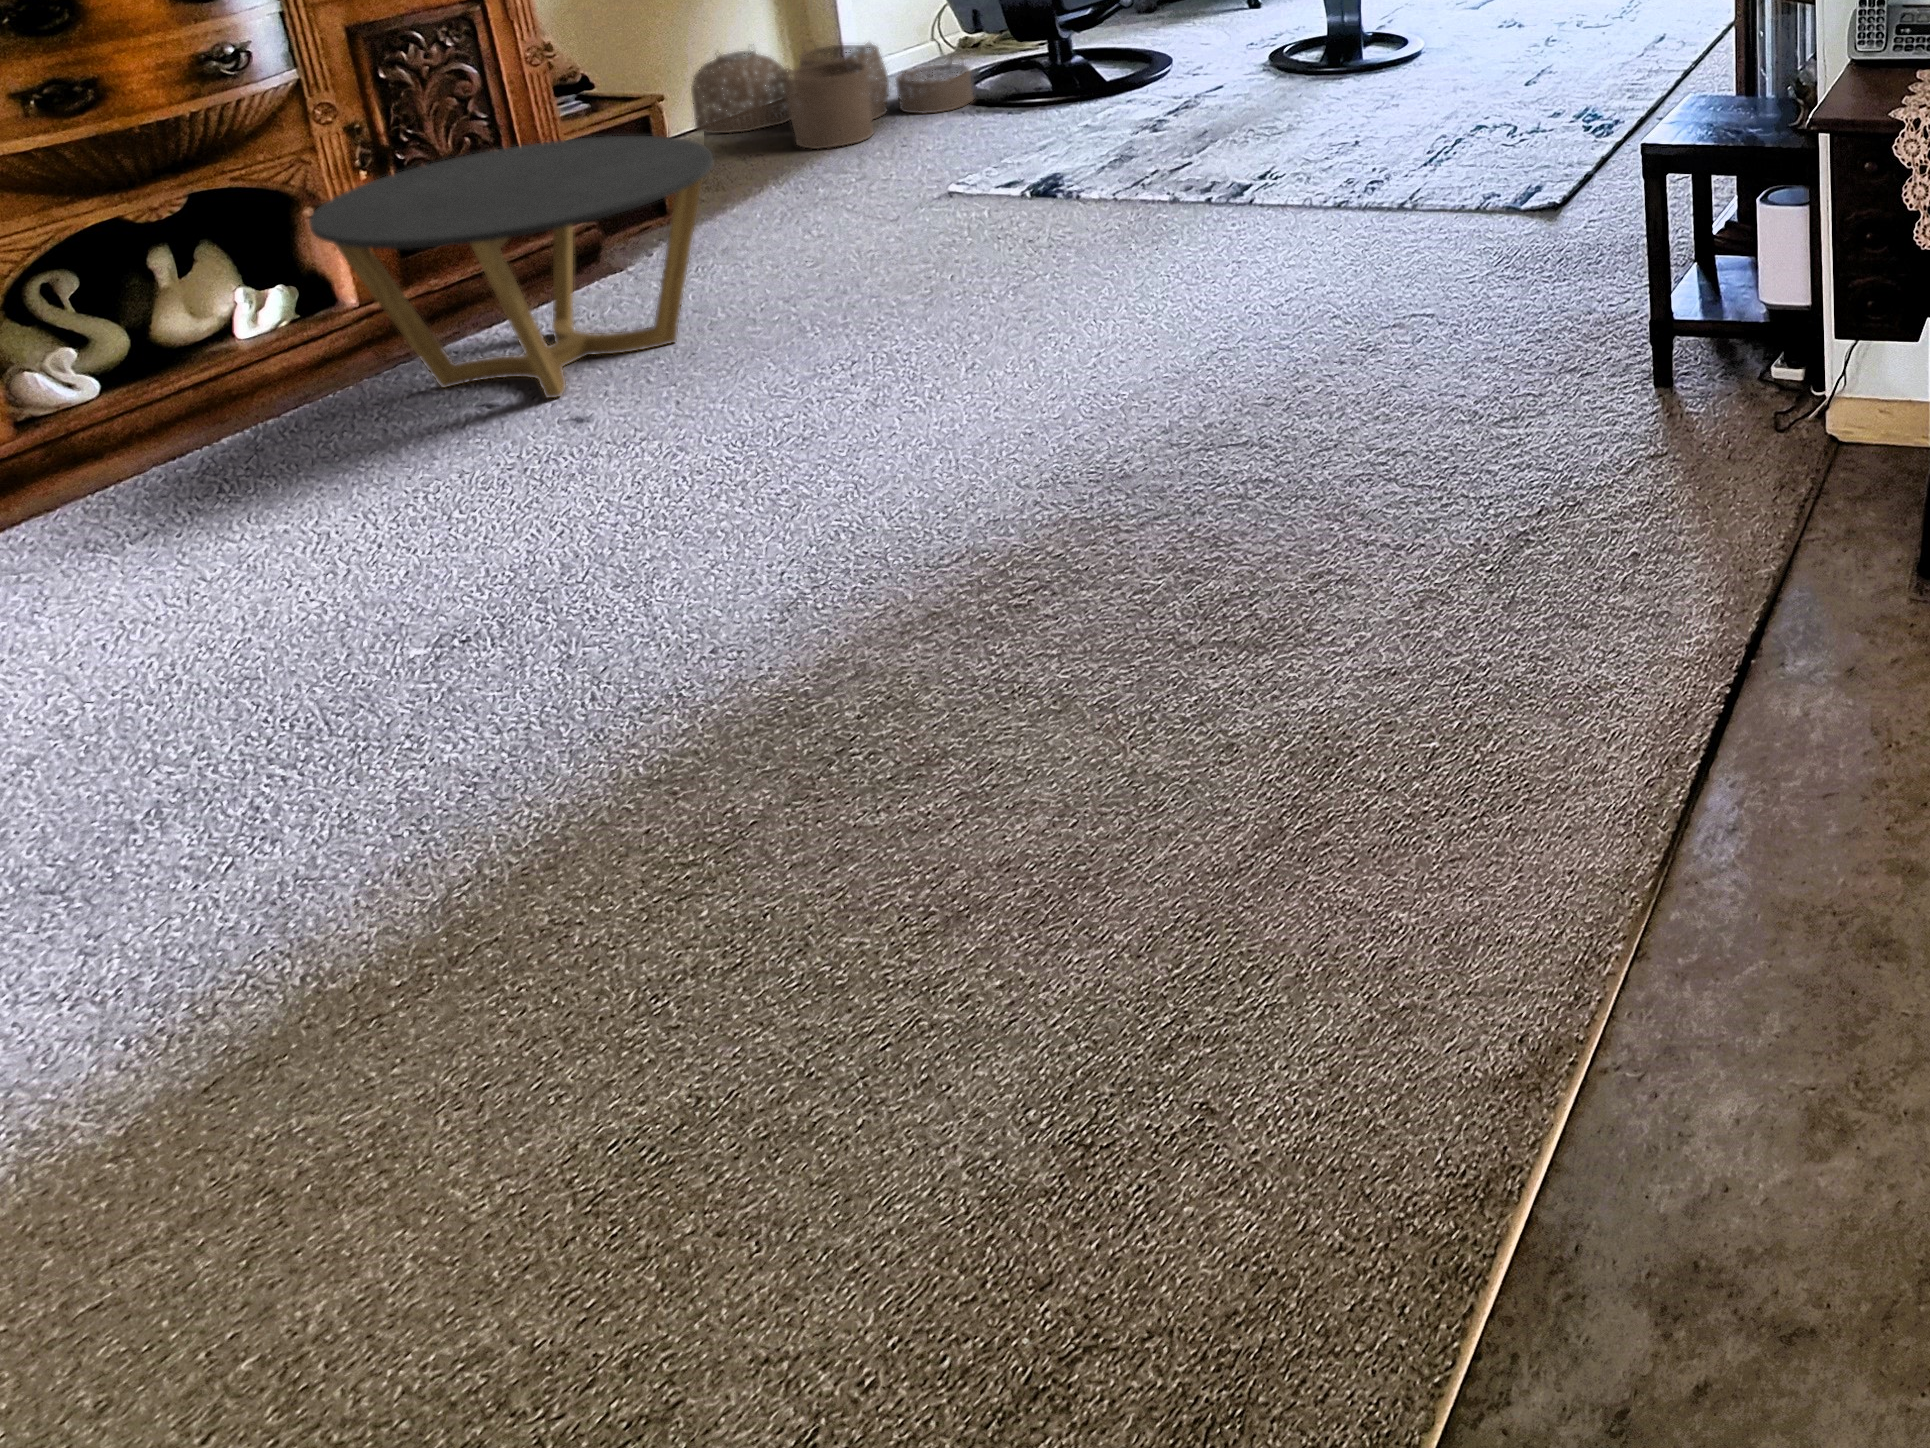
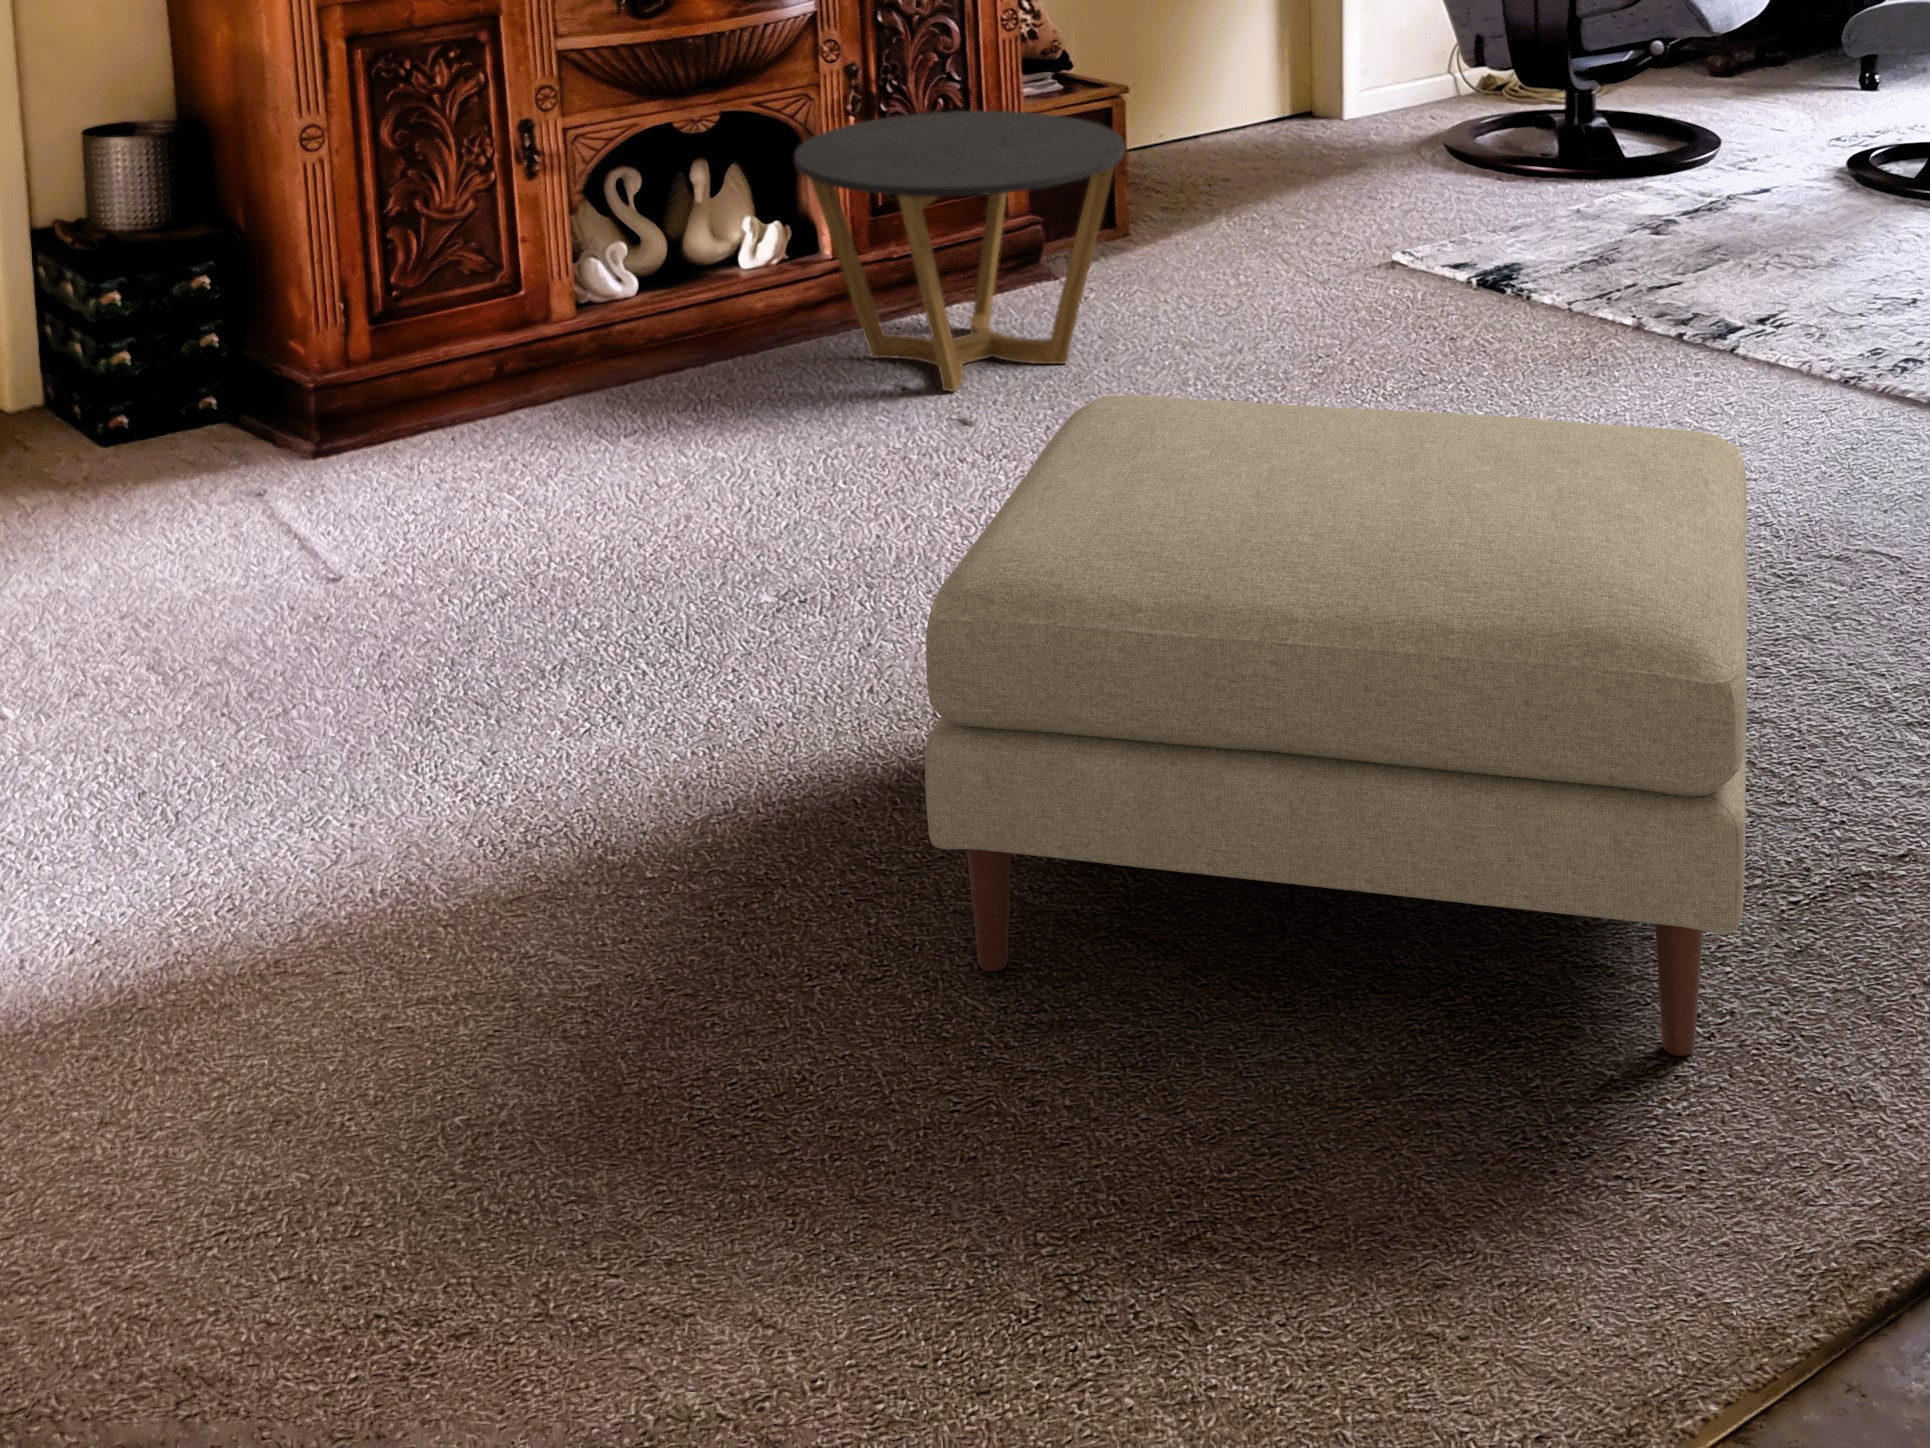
woven basket: present [691,41,974,149] -> none [1171,49,1460,187]
ottoman: none [758,289,1478,901] -> present [925,395,1747,1056]

